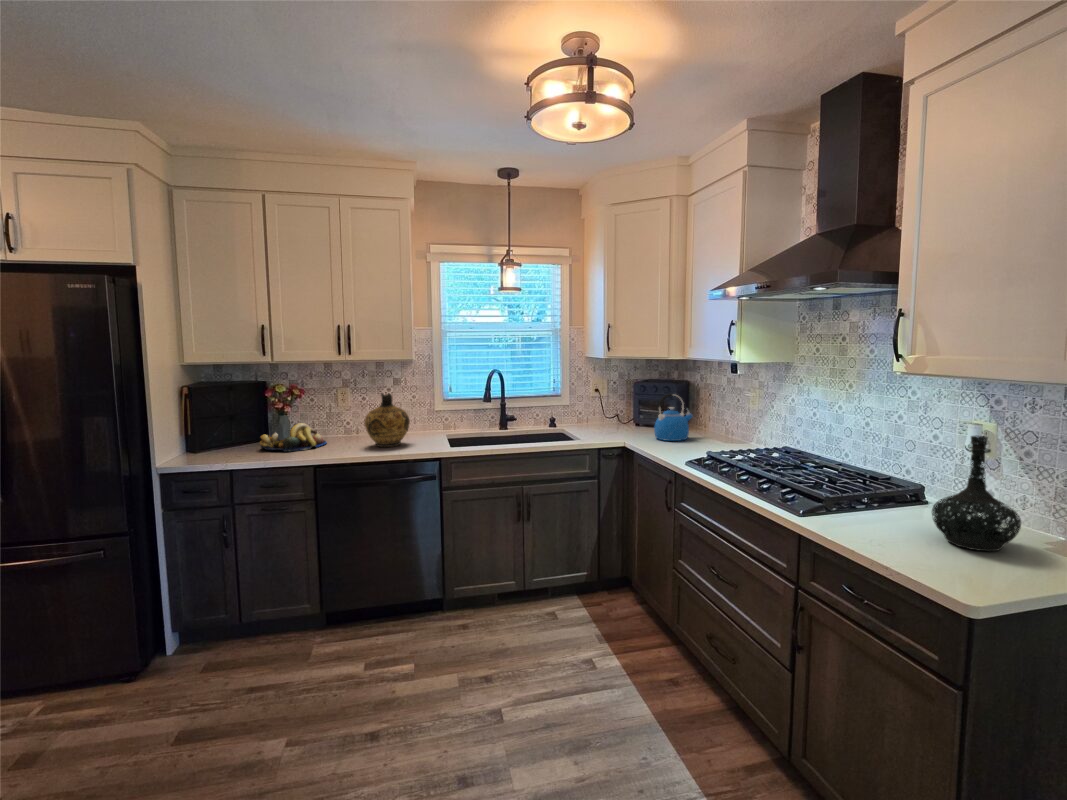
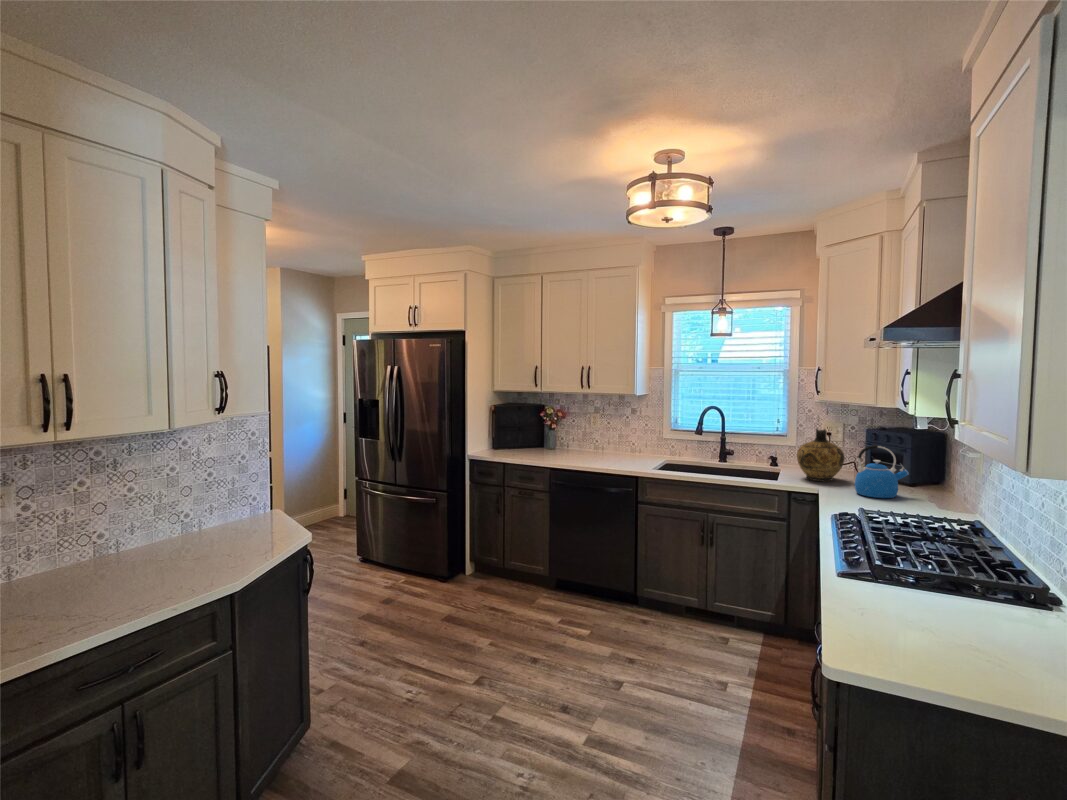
ceramic jug: present [365,393,410,447] -> present [797,429,845,481]
fruit bowl: present [260,423,327,451] -> none [532,436,578,457]
bottle: present [932,436,1021,551] -> none [908,529,1002,658]

